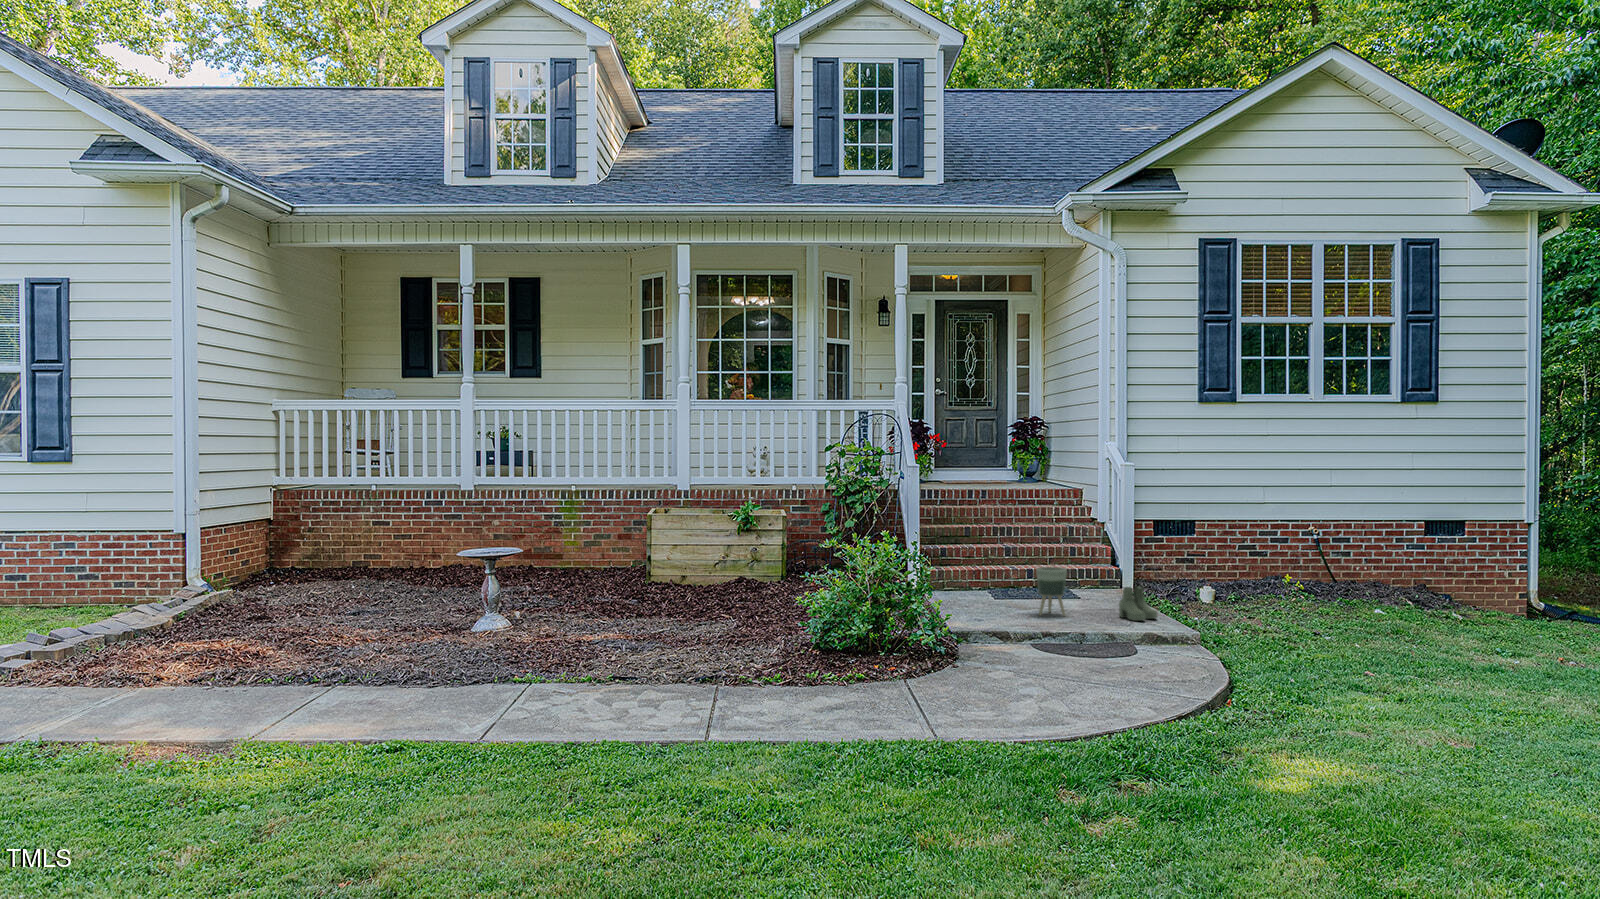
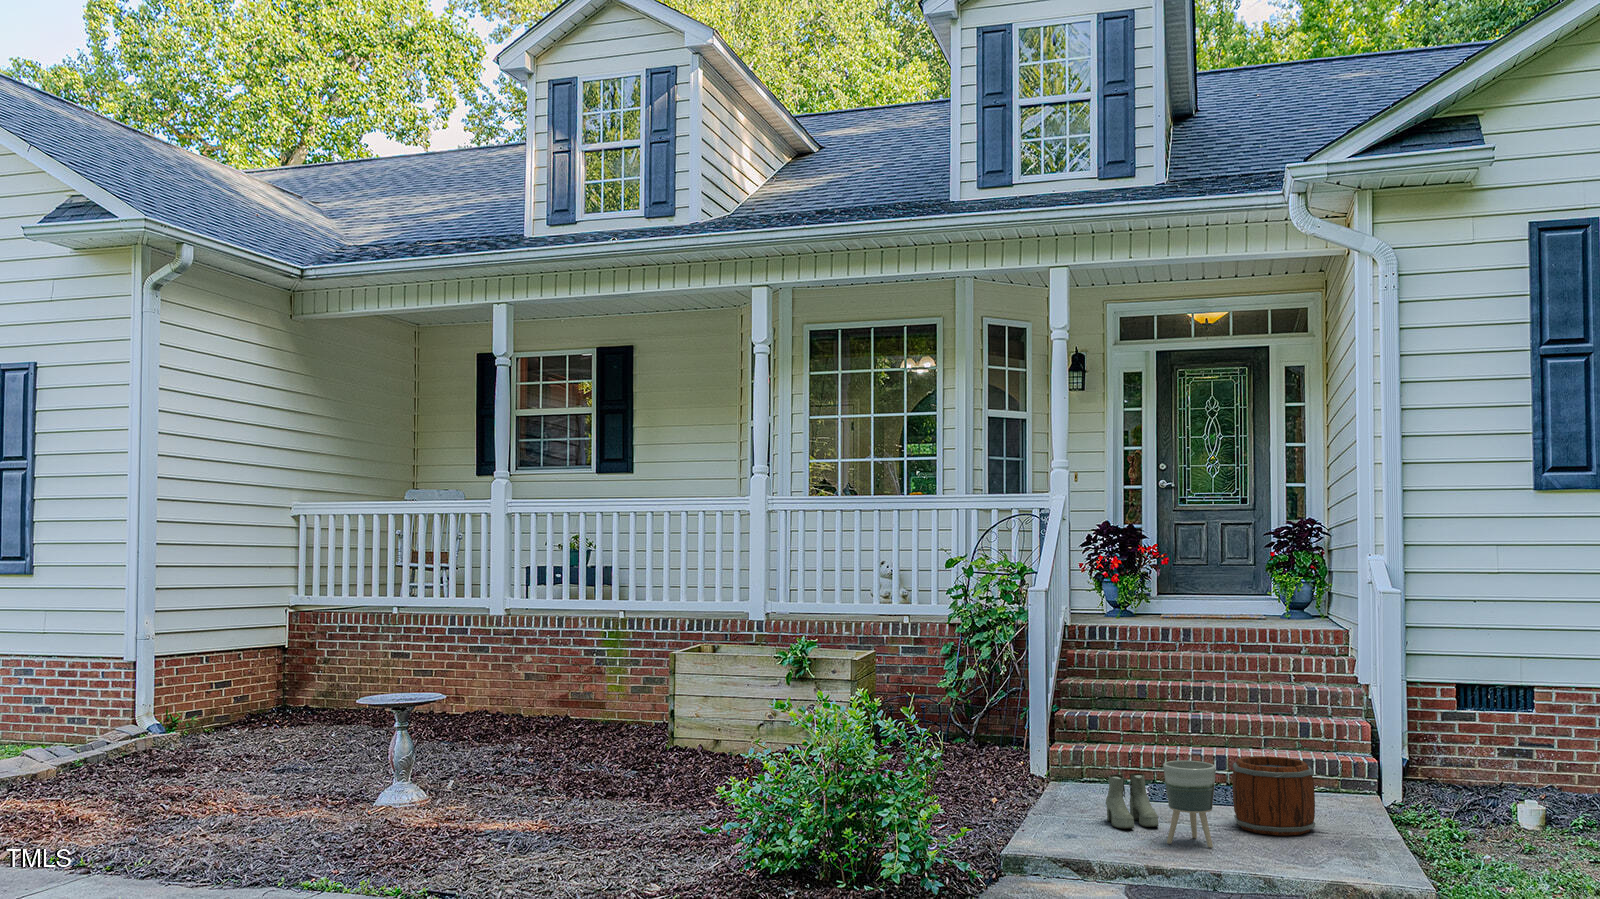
bucket: none [1062,564,1110,608] -> present [1233,756,1315,835]
boots: present [1119,586,1158,621] -> present [1106,773,1159,829]

